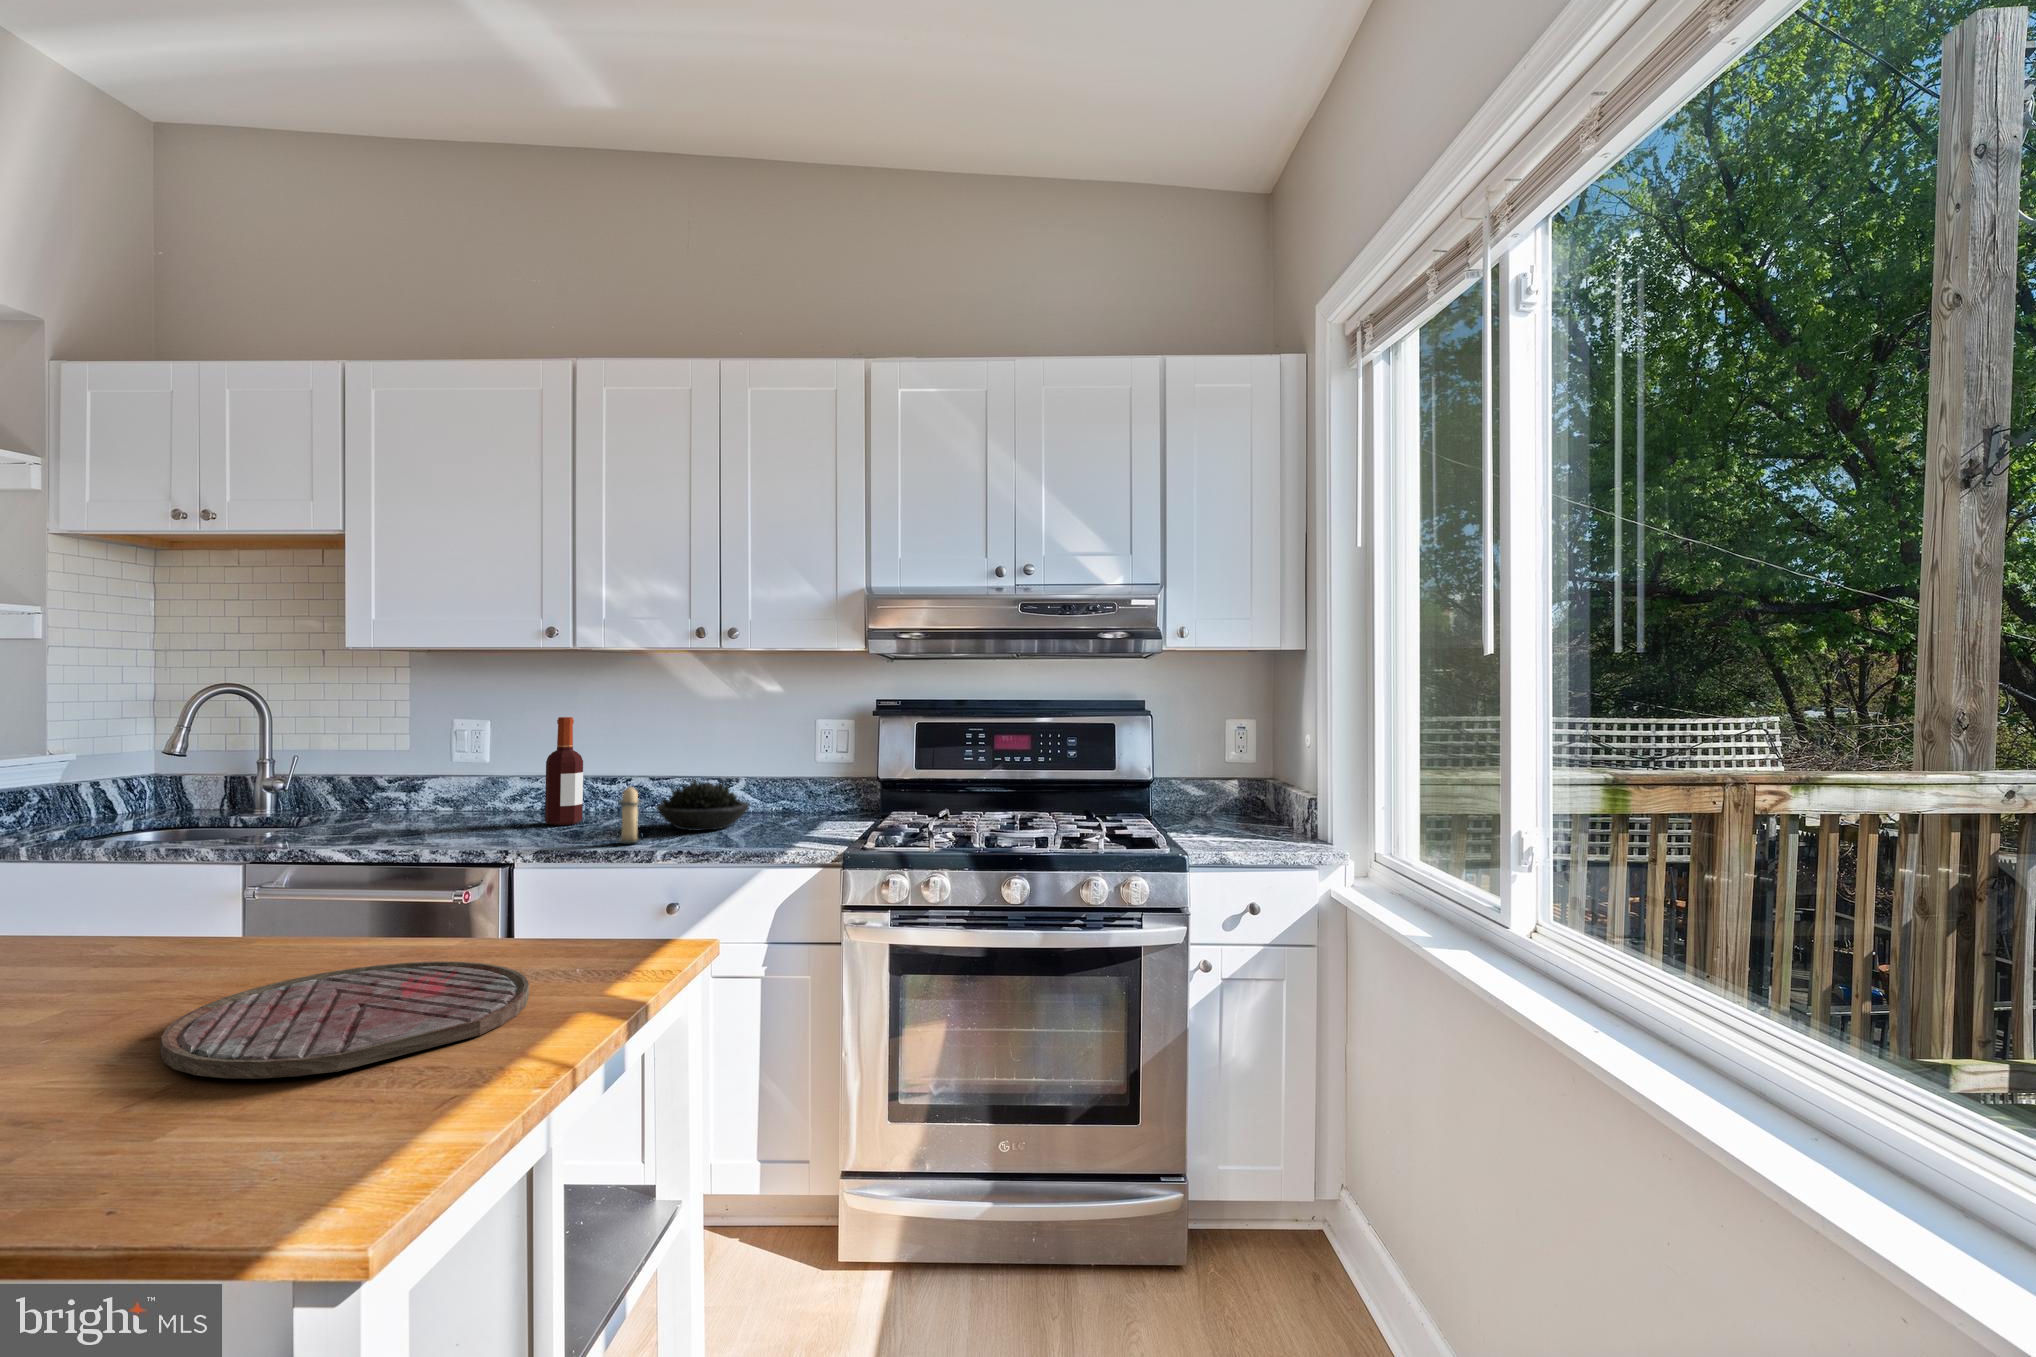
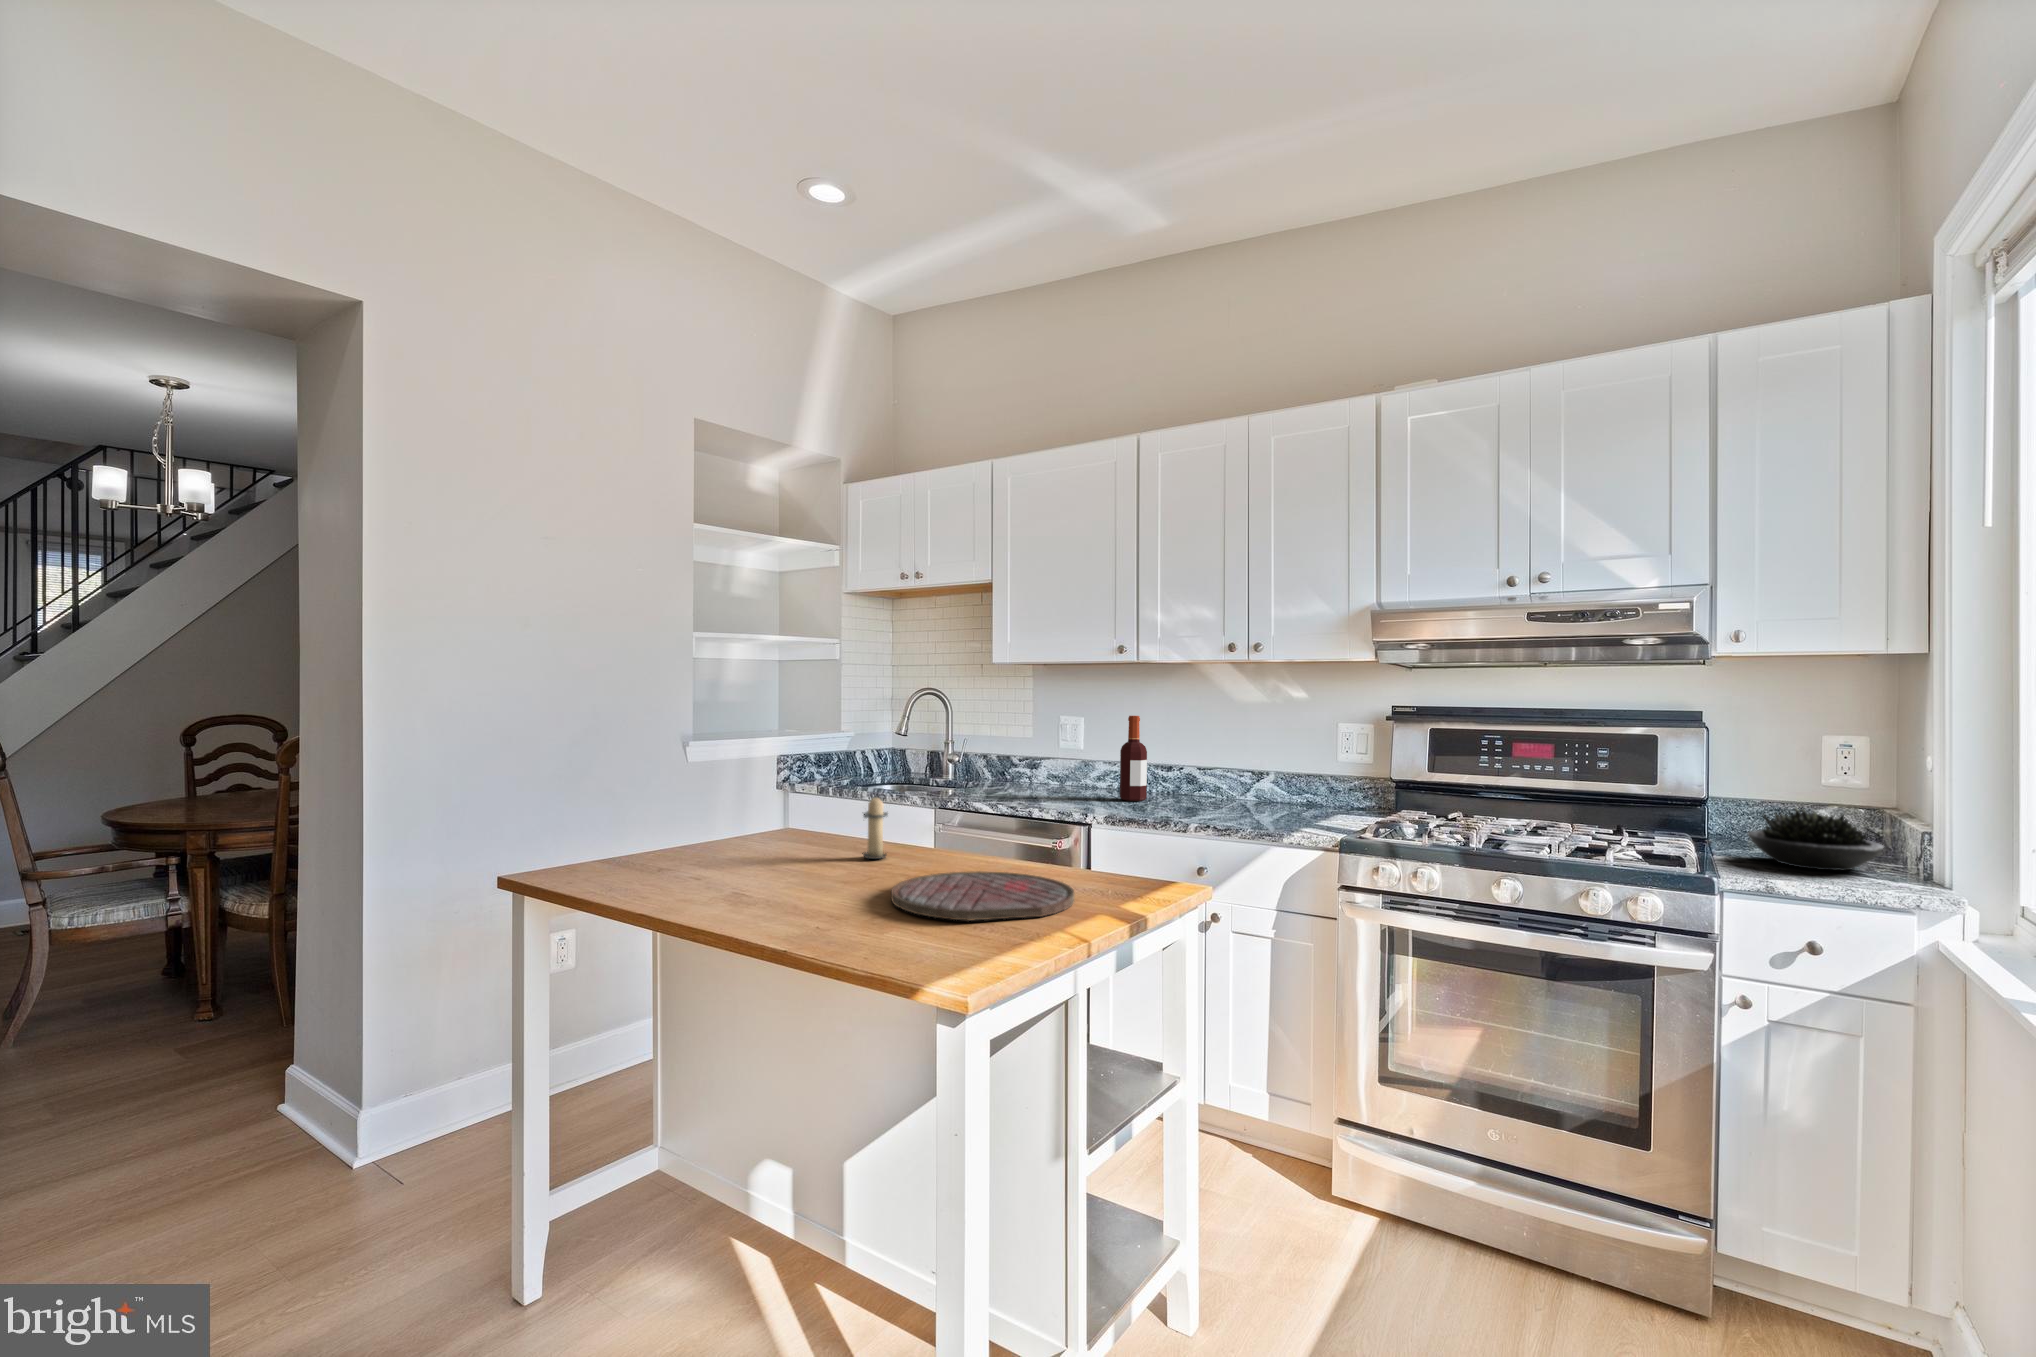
succulent plant: present [656,780,750,831] -> present [1747,808,1884,870]
candle: present [618,787,642,844] -> present [862,796,888,859]

